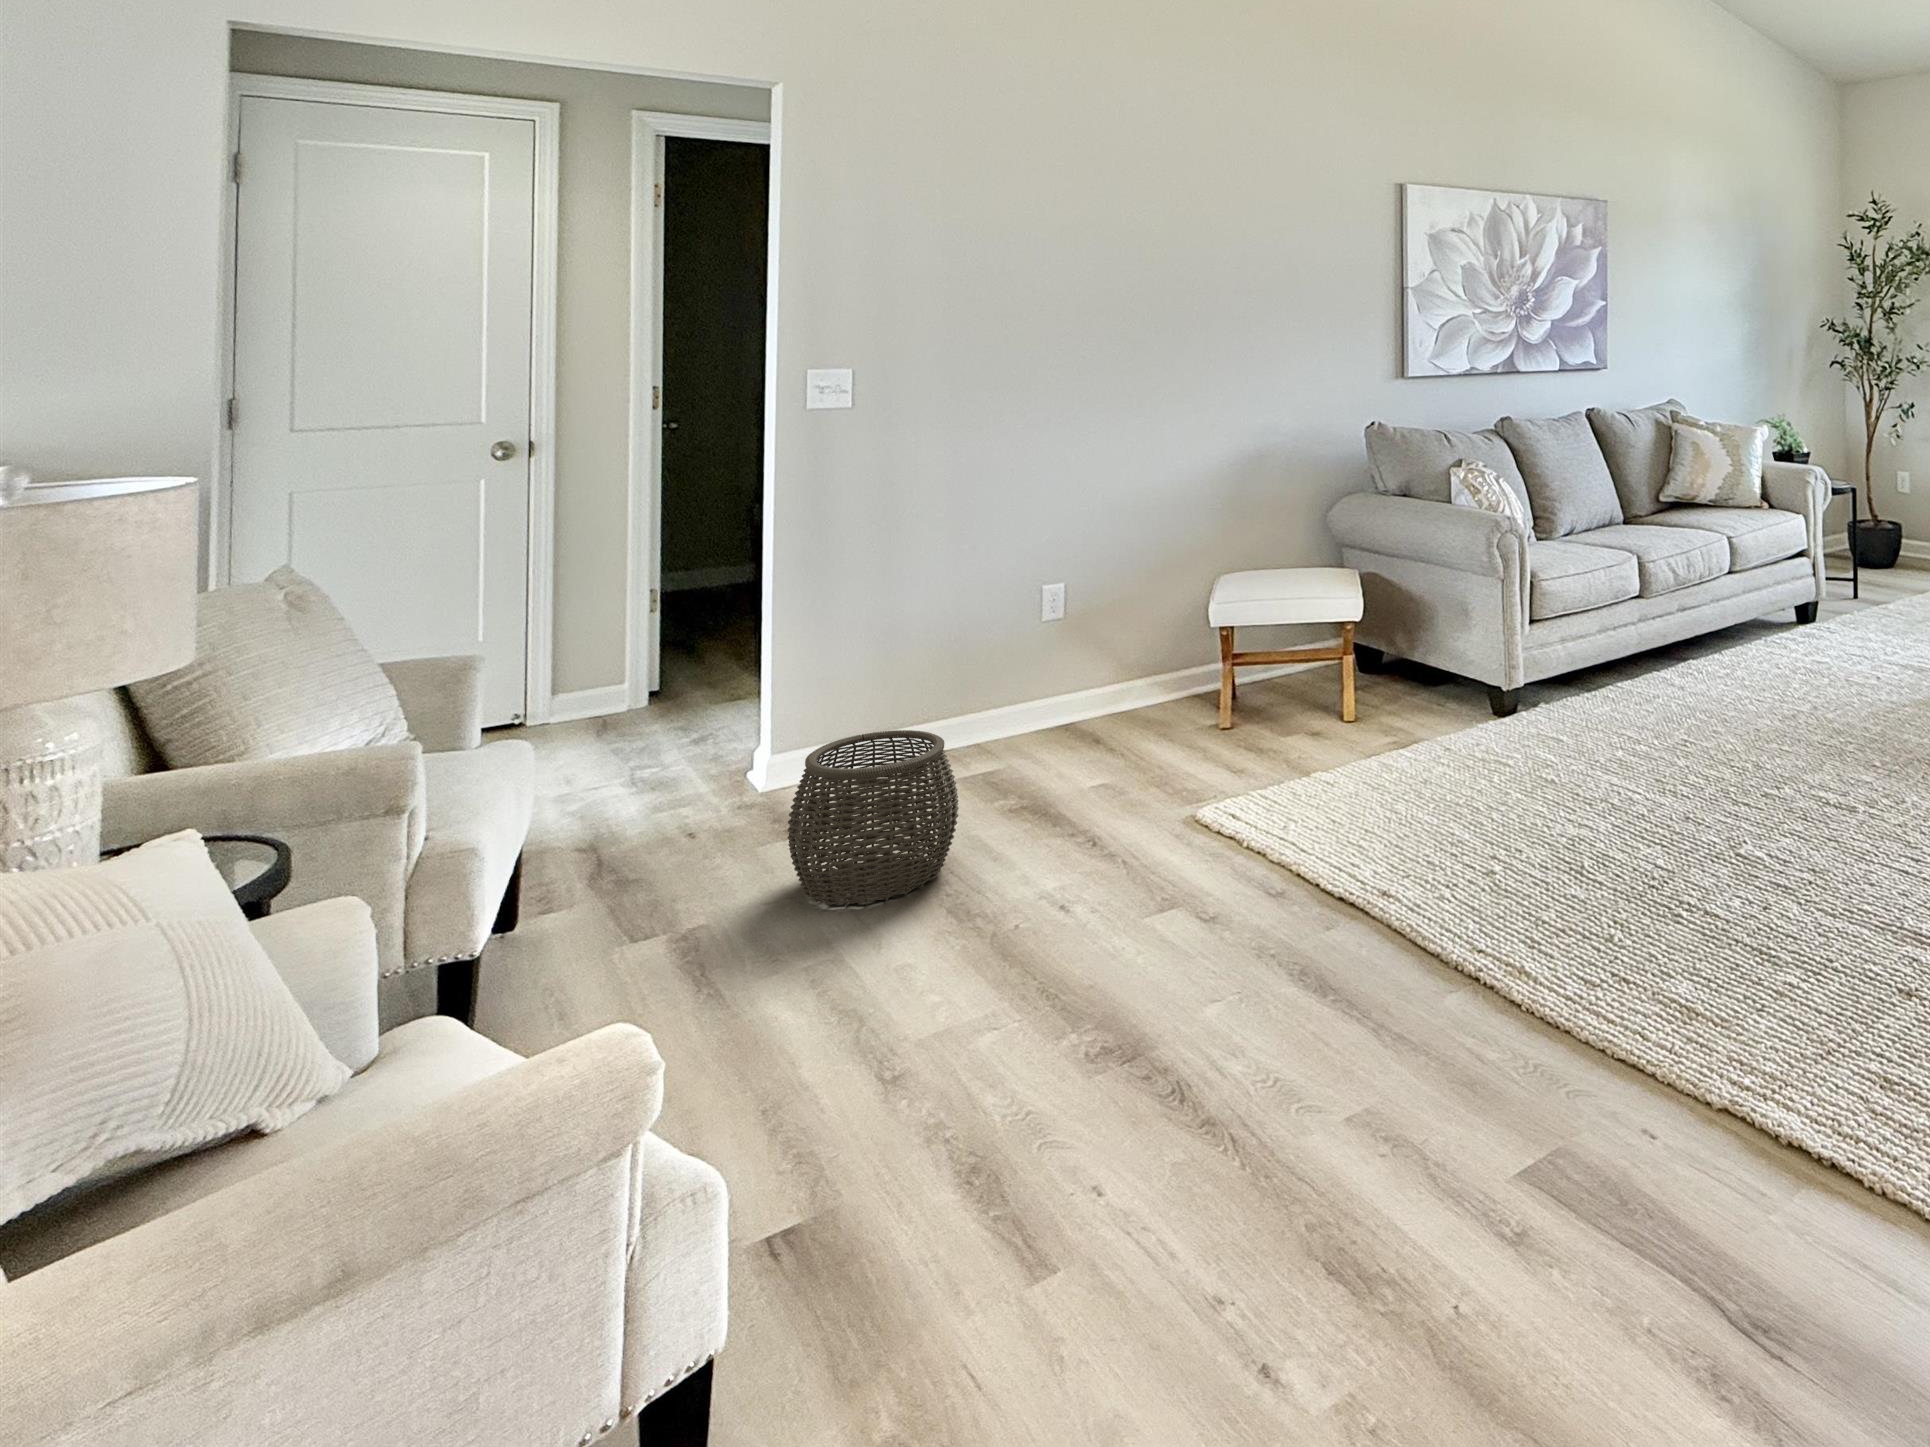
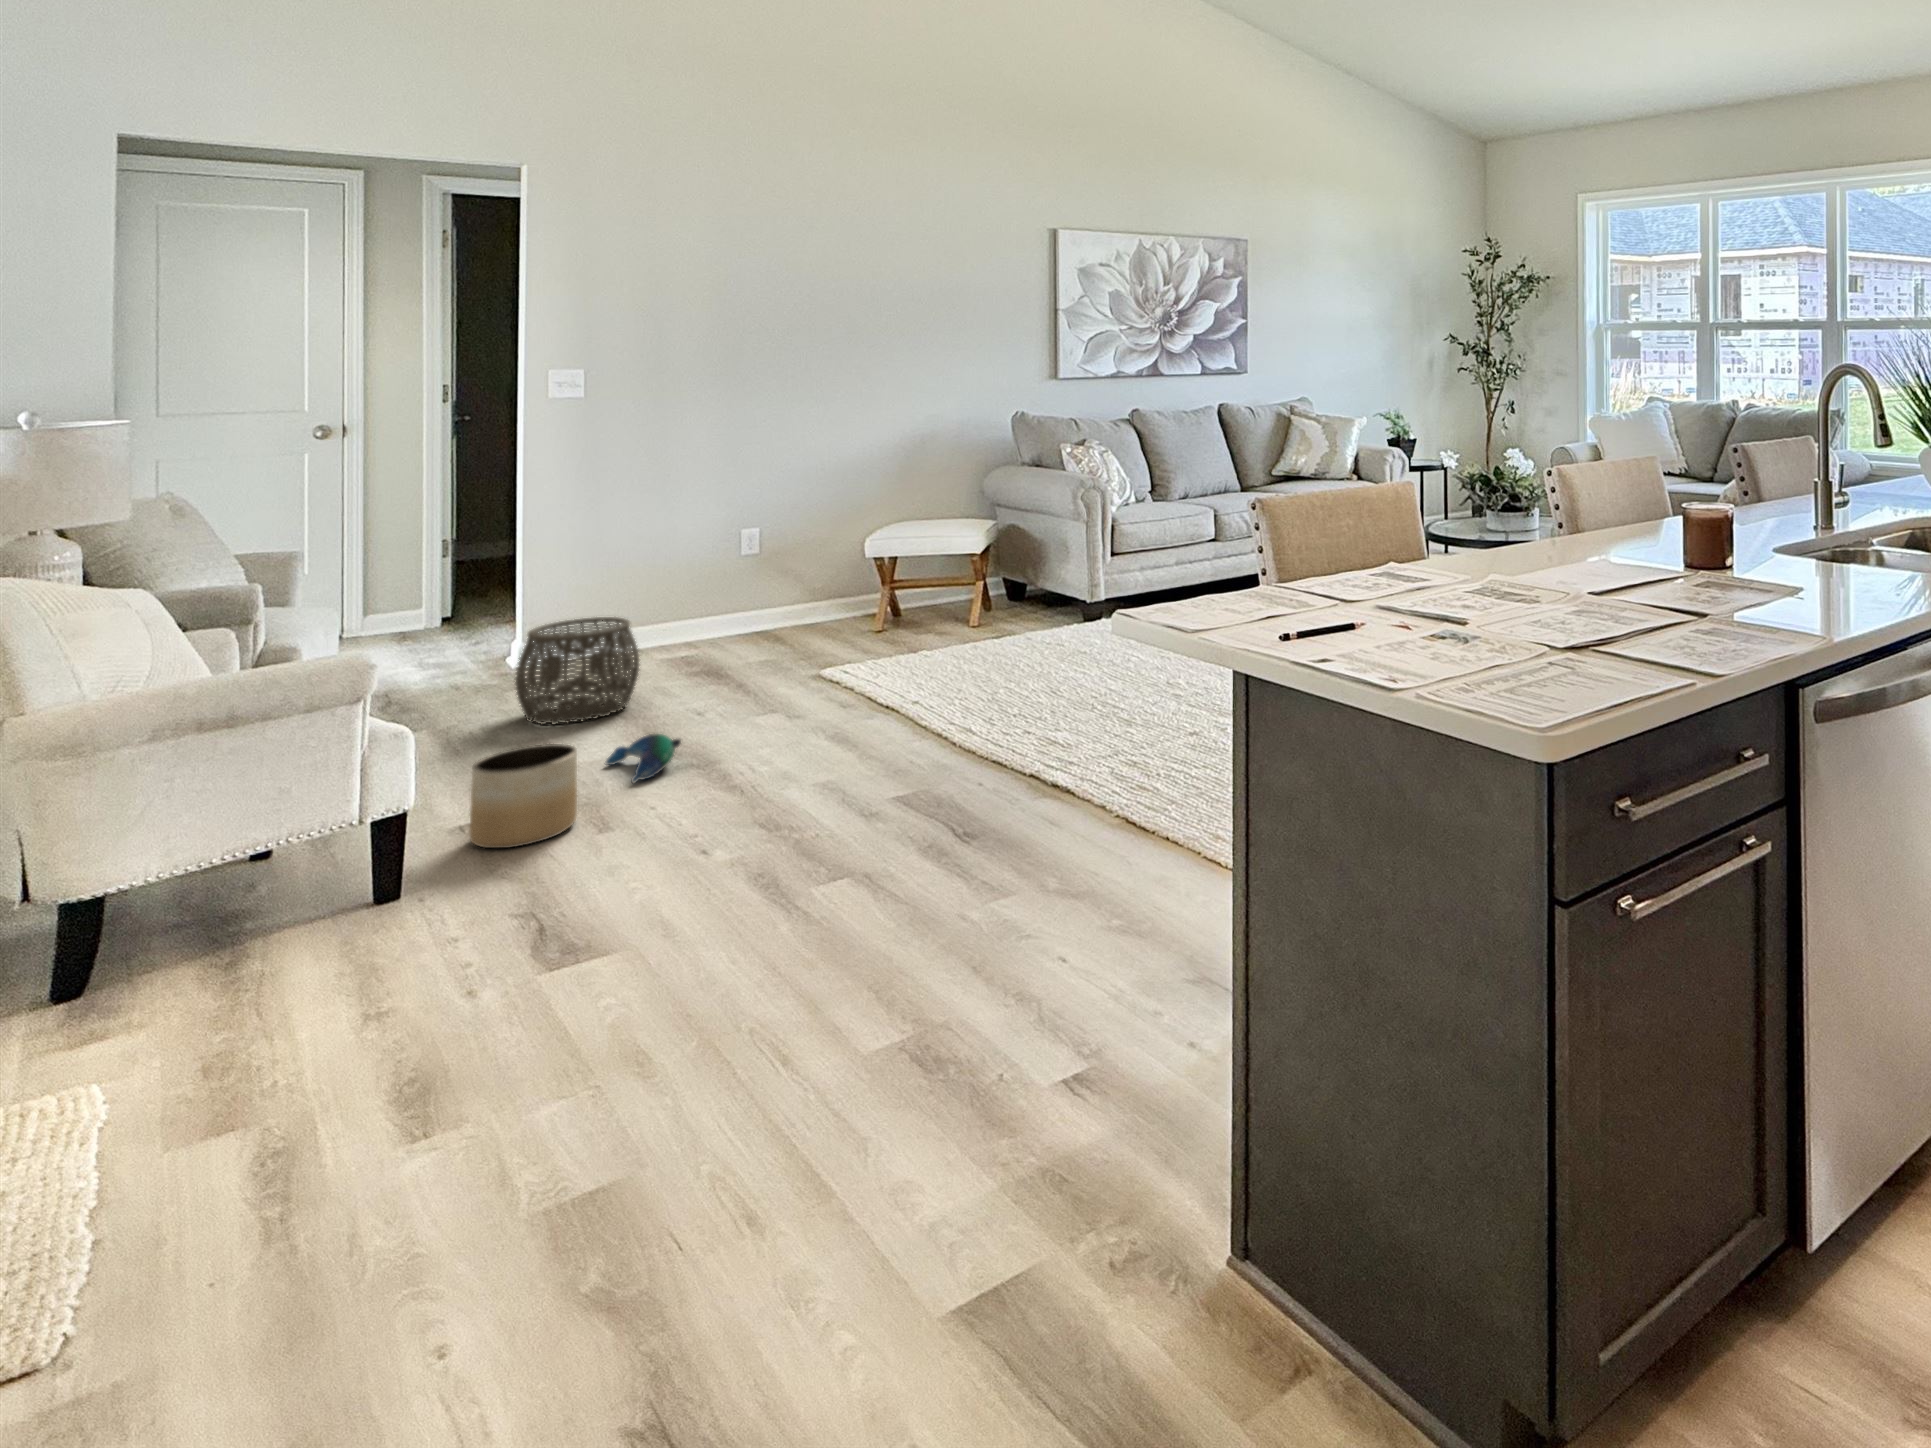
plush toy: none [954,958,1074,1062] -> present [606,734,681,783]
planter: none [791,1026,961,1252] -> present [470,744,577,848]

